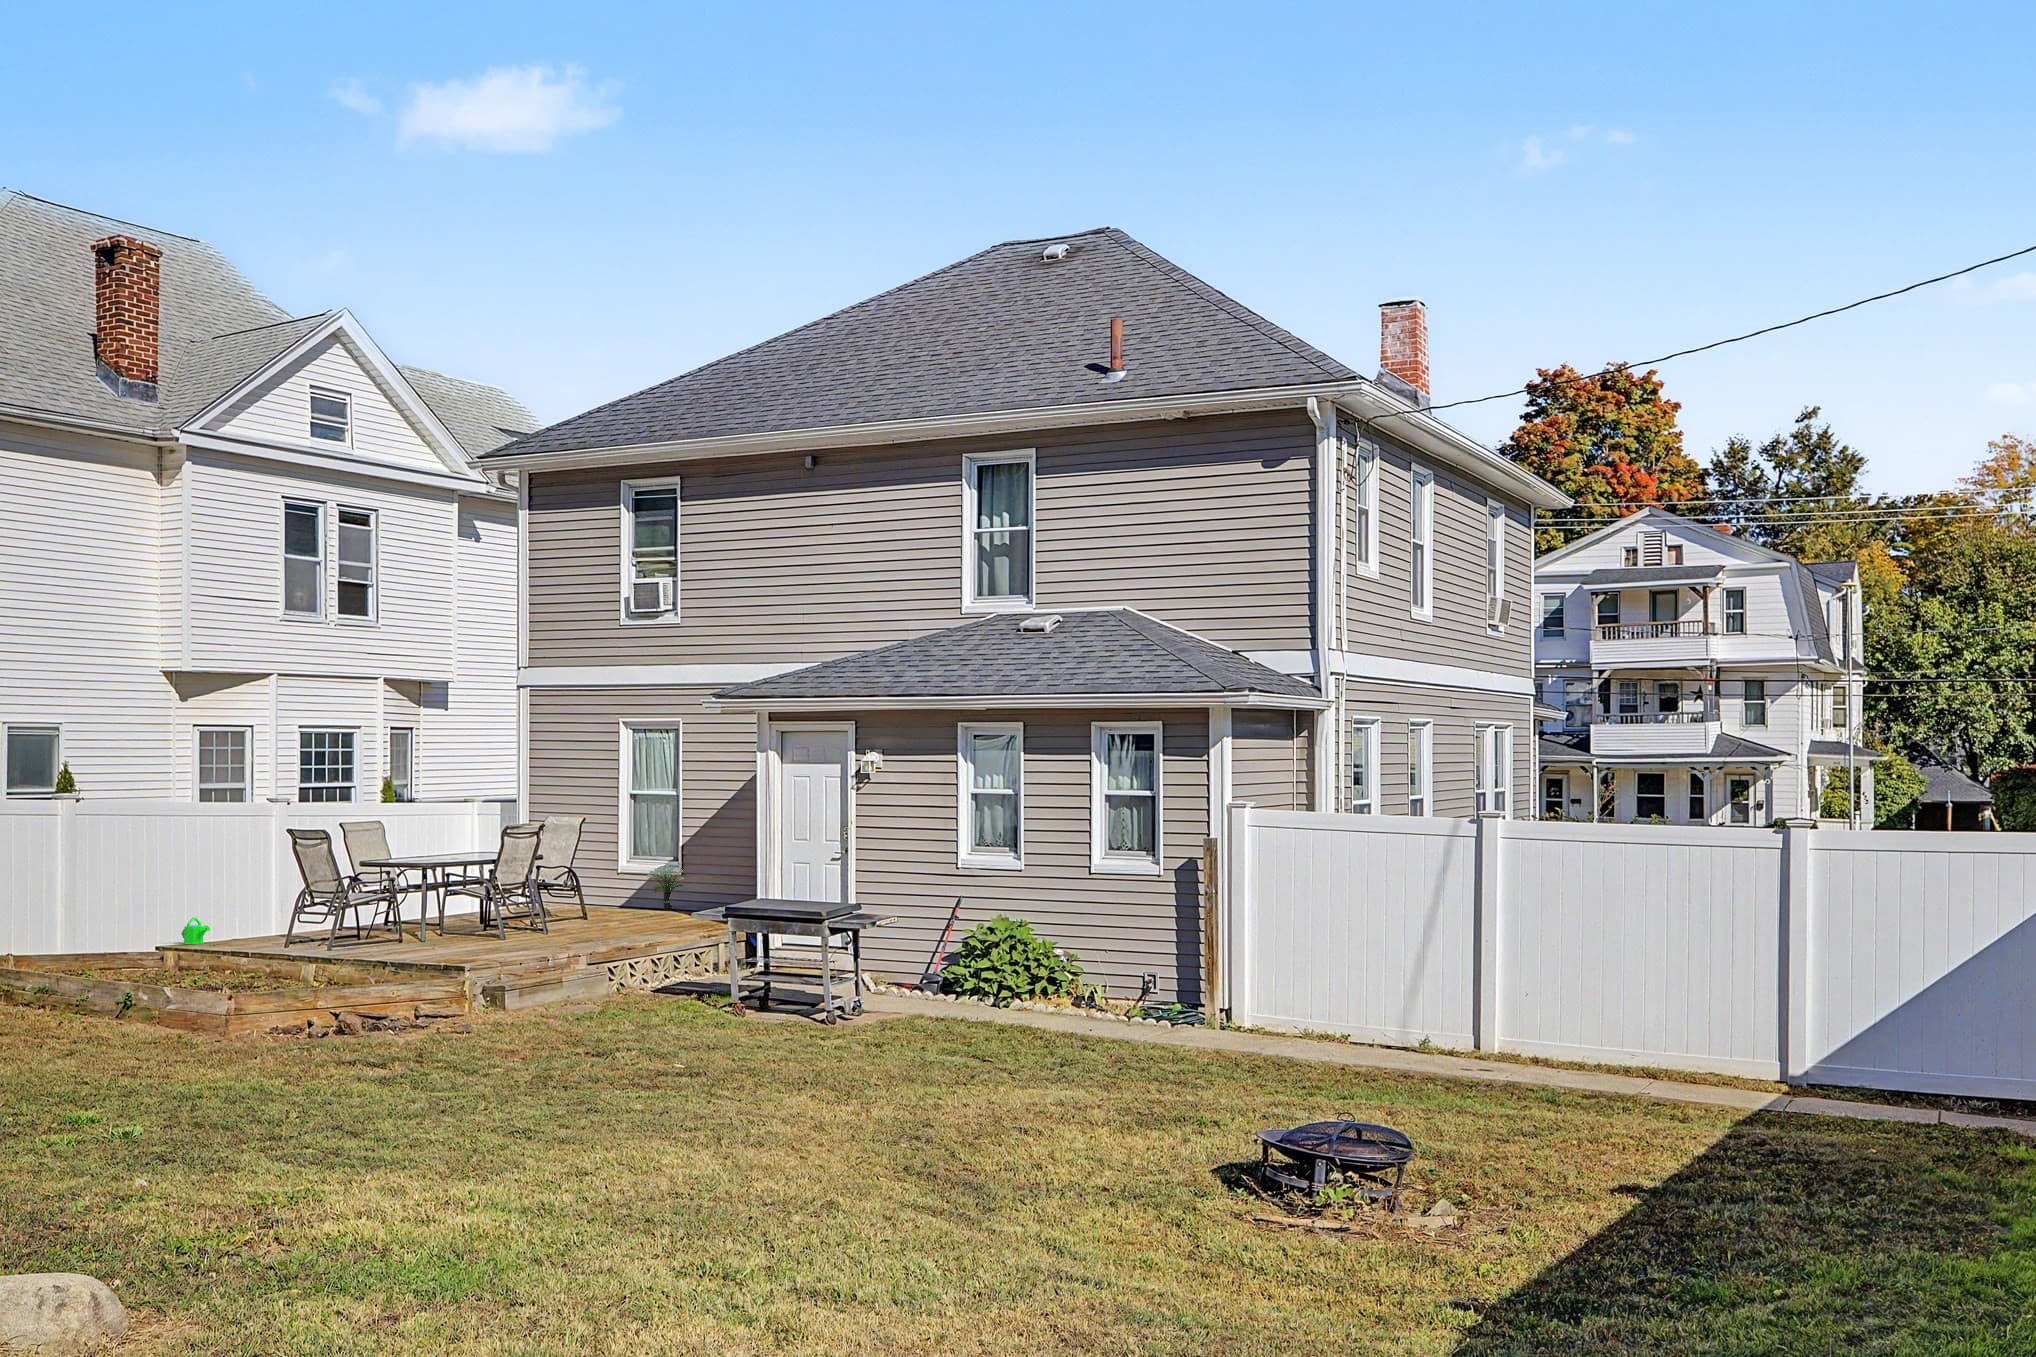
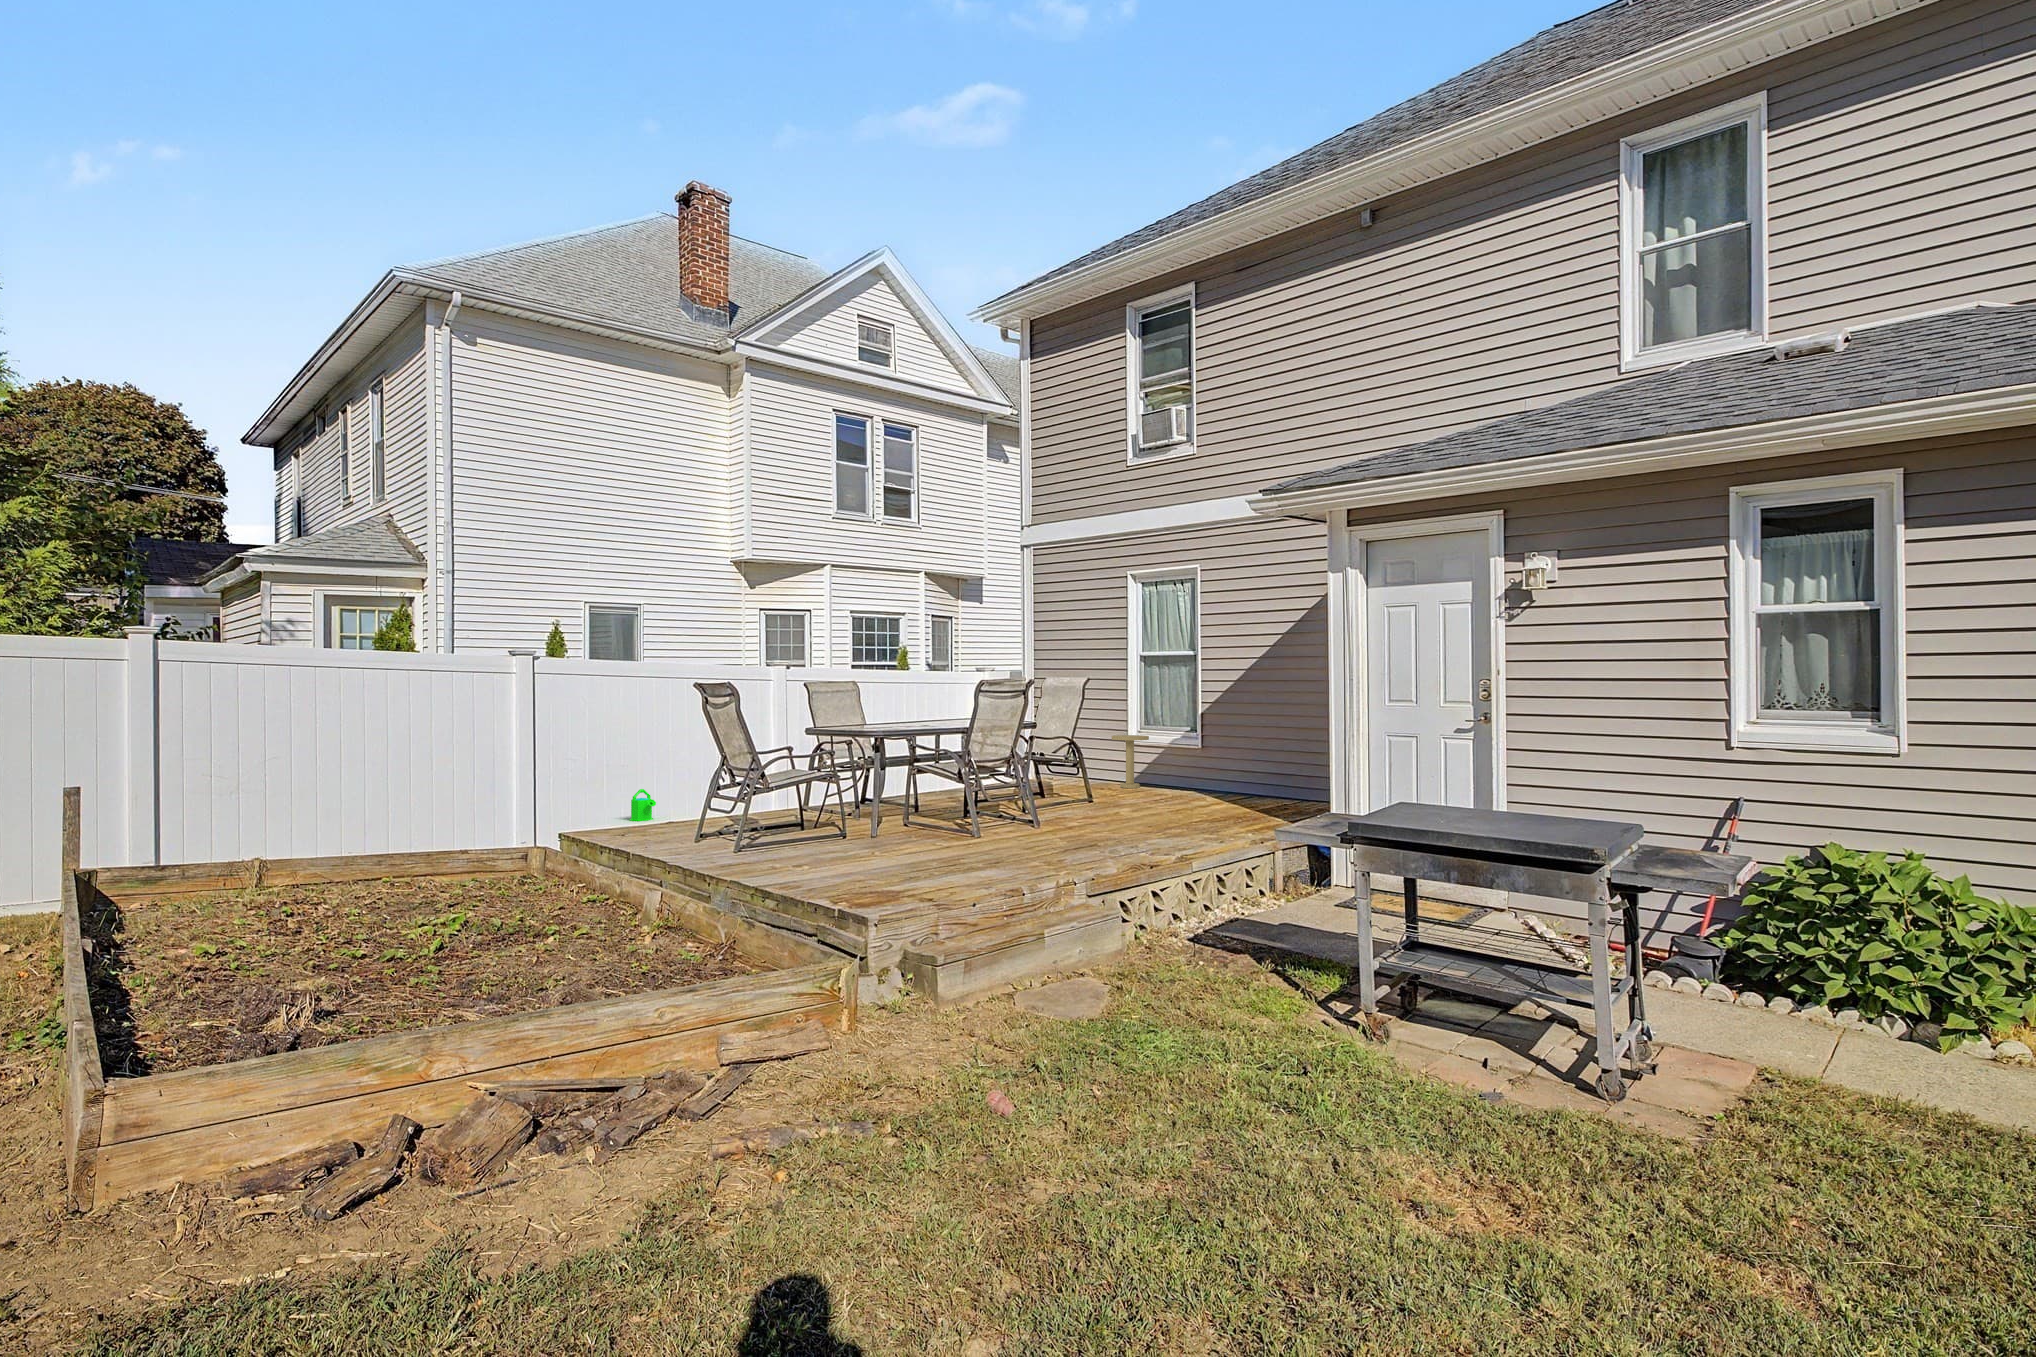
side table: none [603,862,636,908] -> present [1112,735,1149,788]
potted plant: present [647,864,685,910] -> none [1162,738,1215,793]

